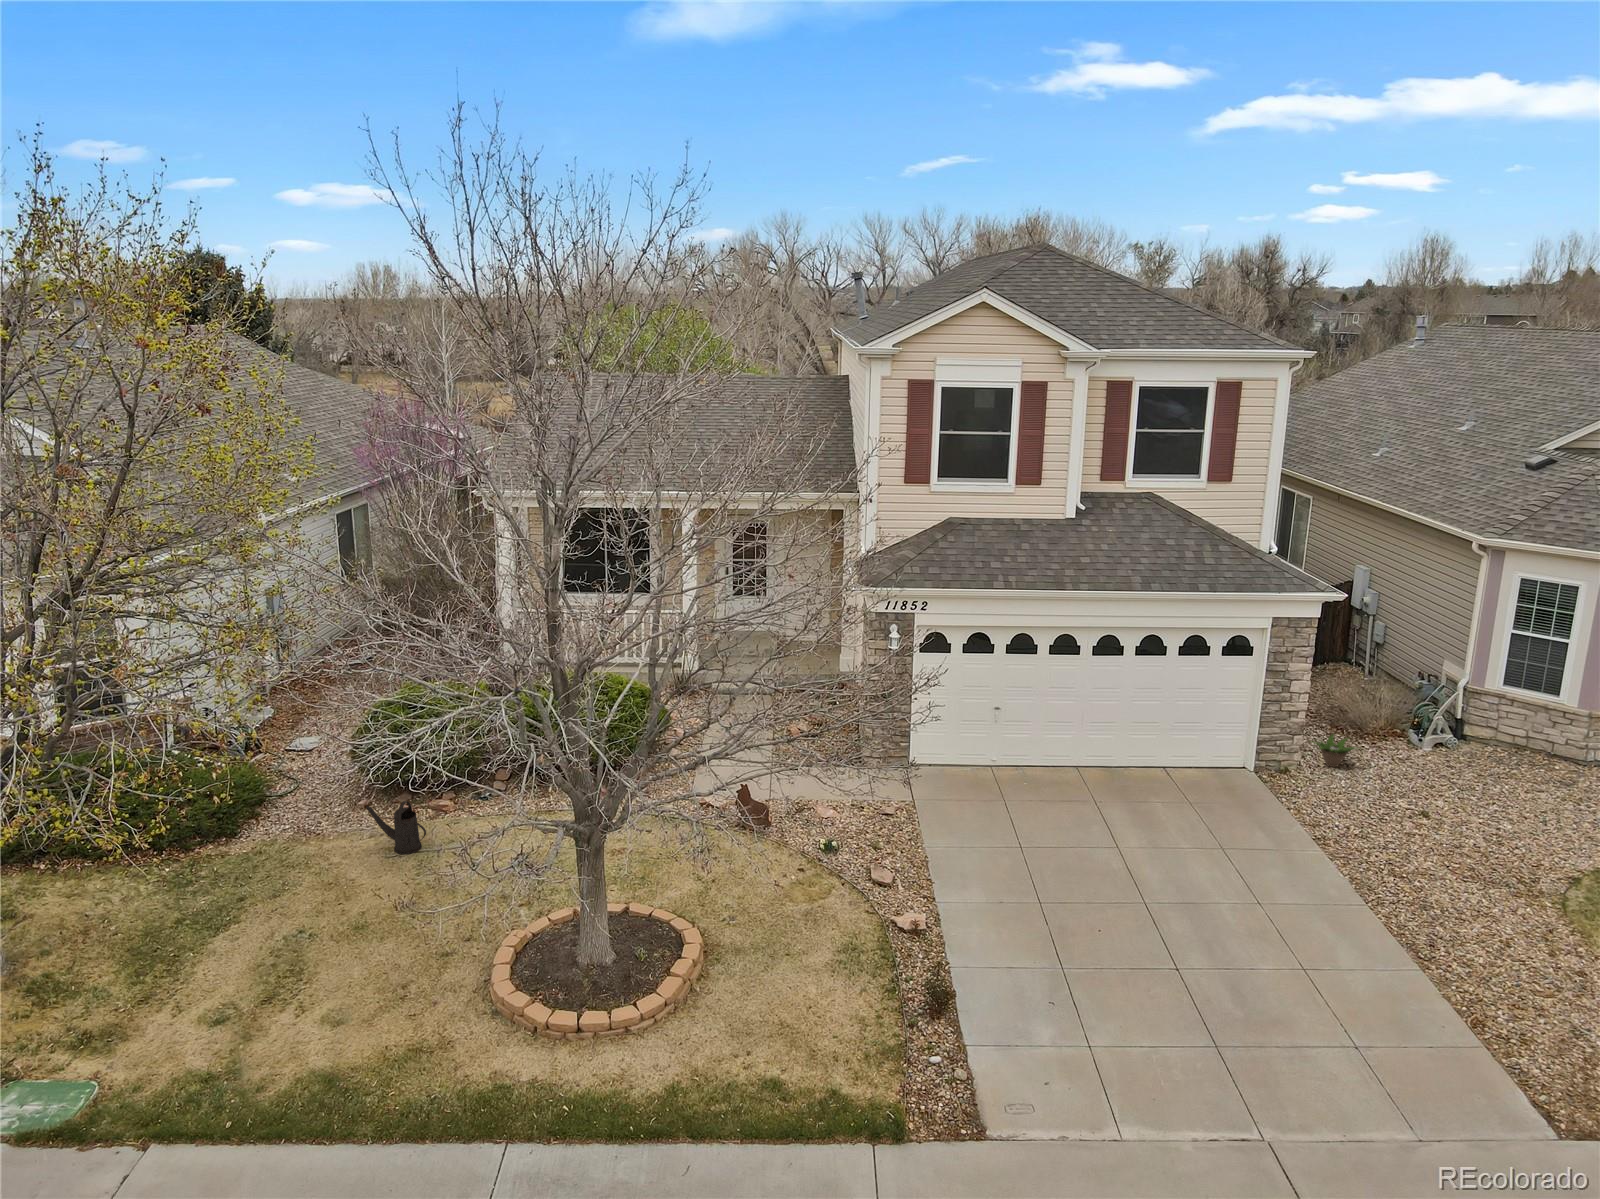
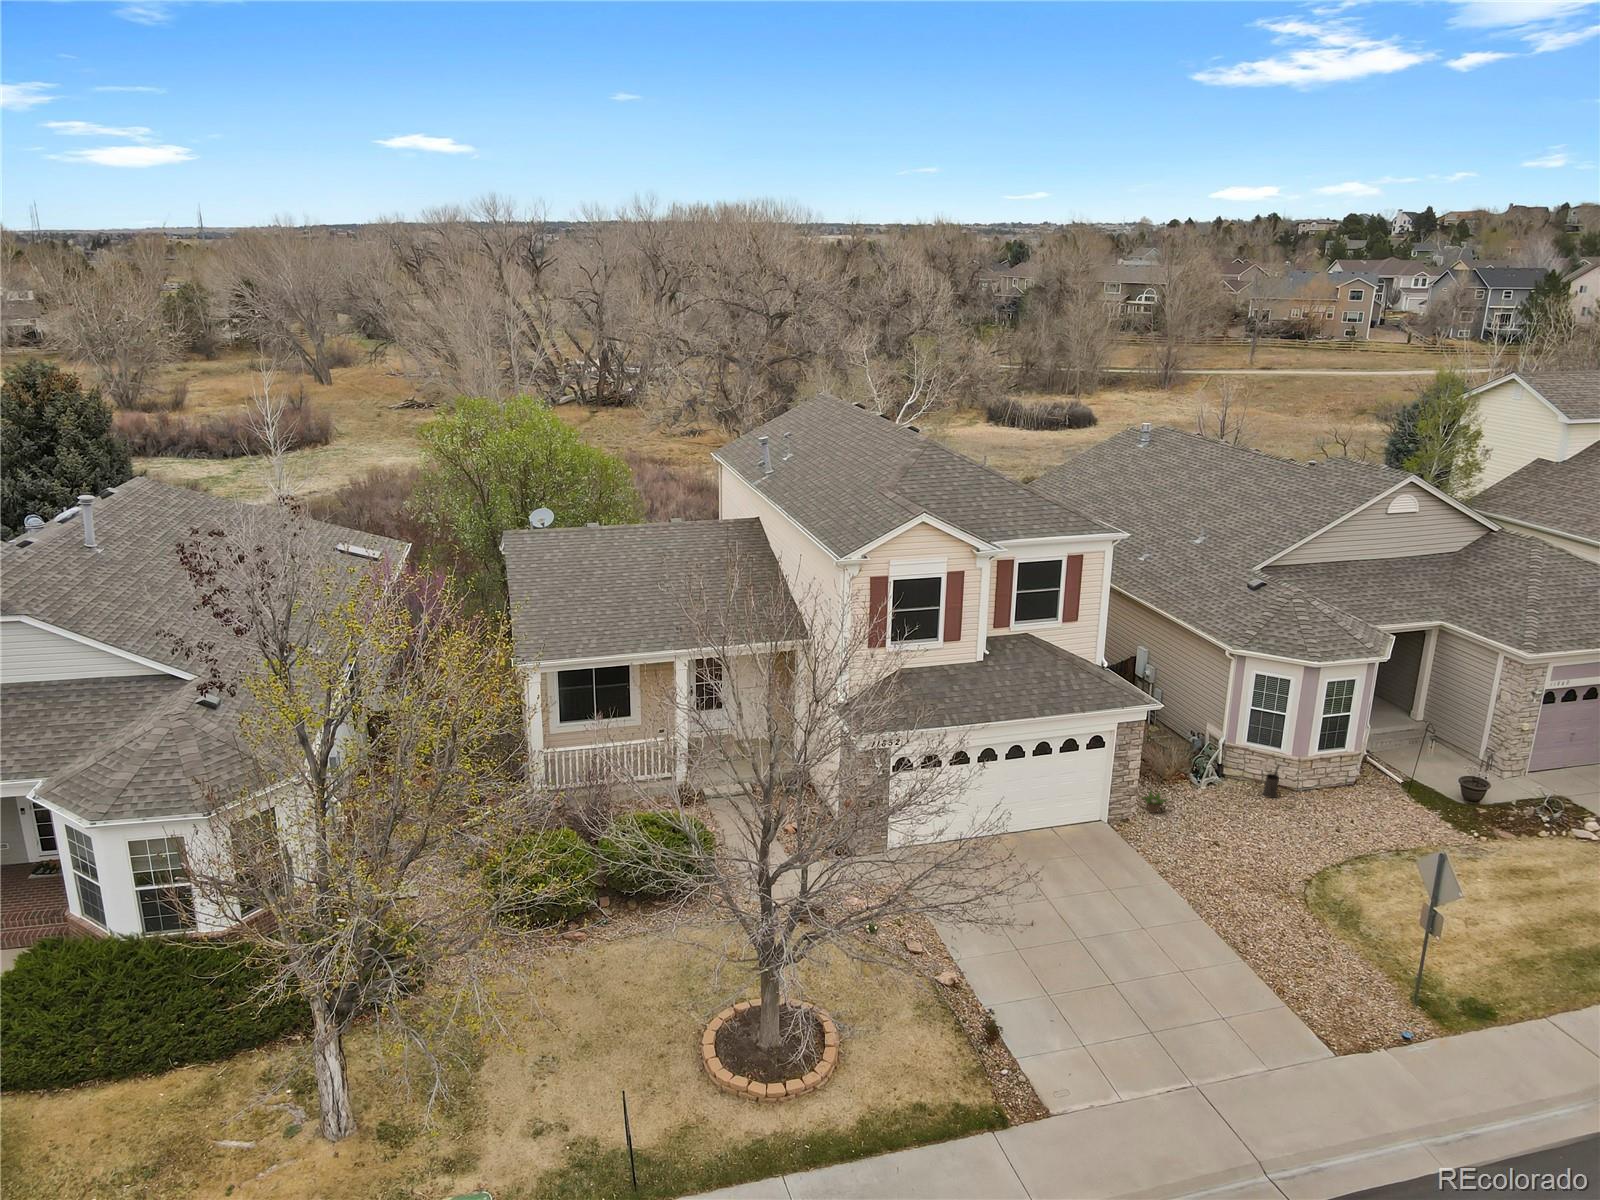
watering can: present [366,801,426,854] -> present [1263,767,1279,798]

